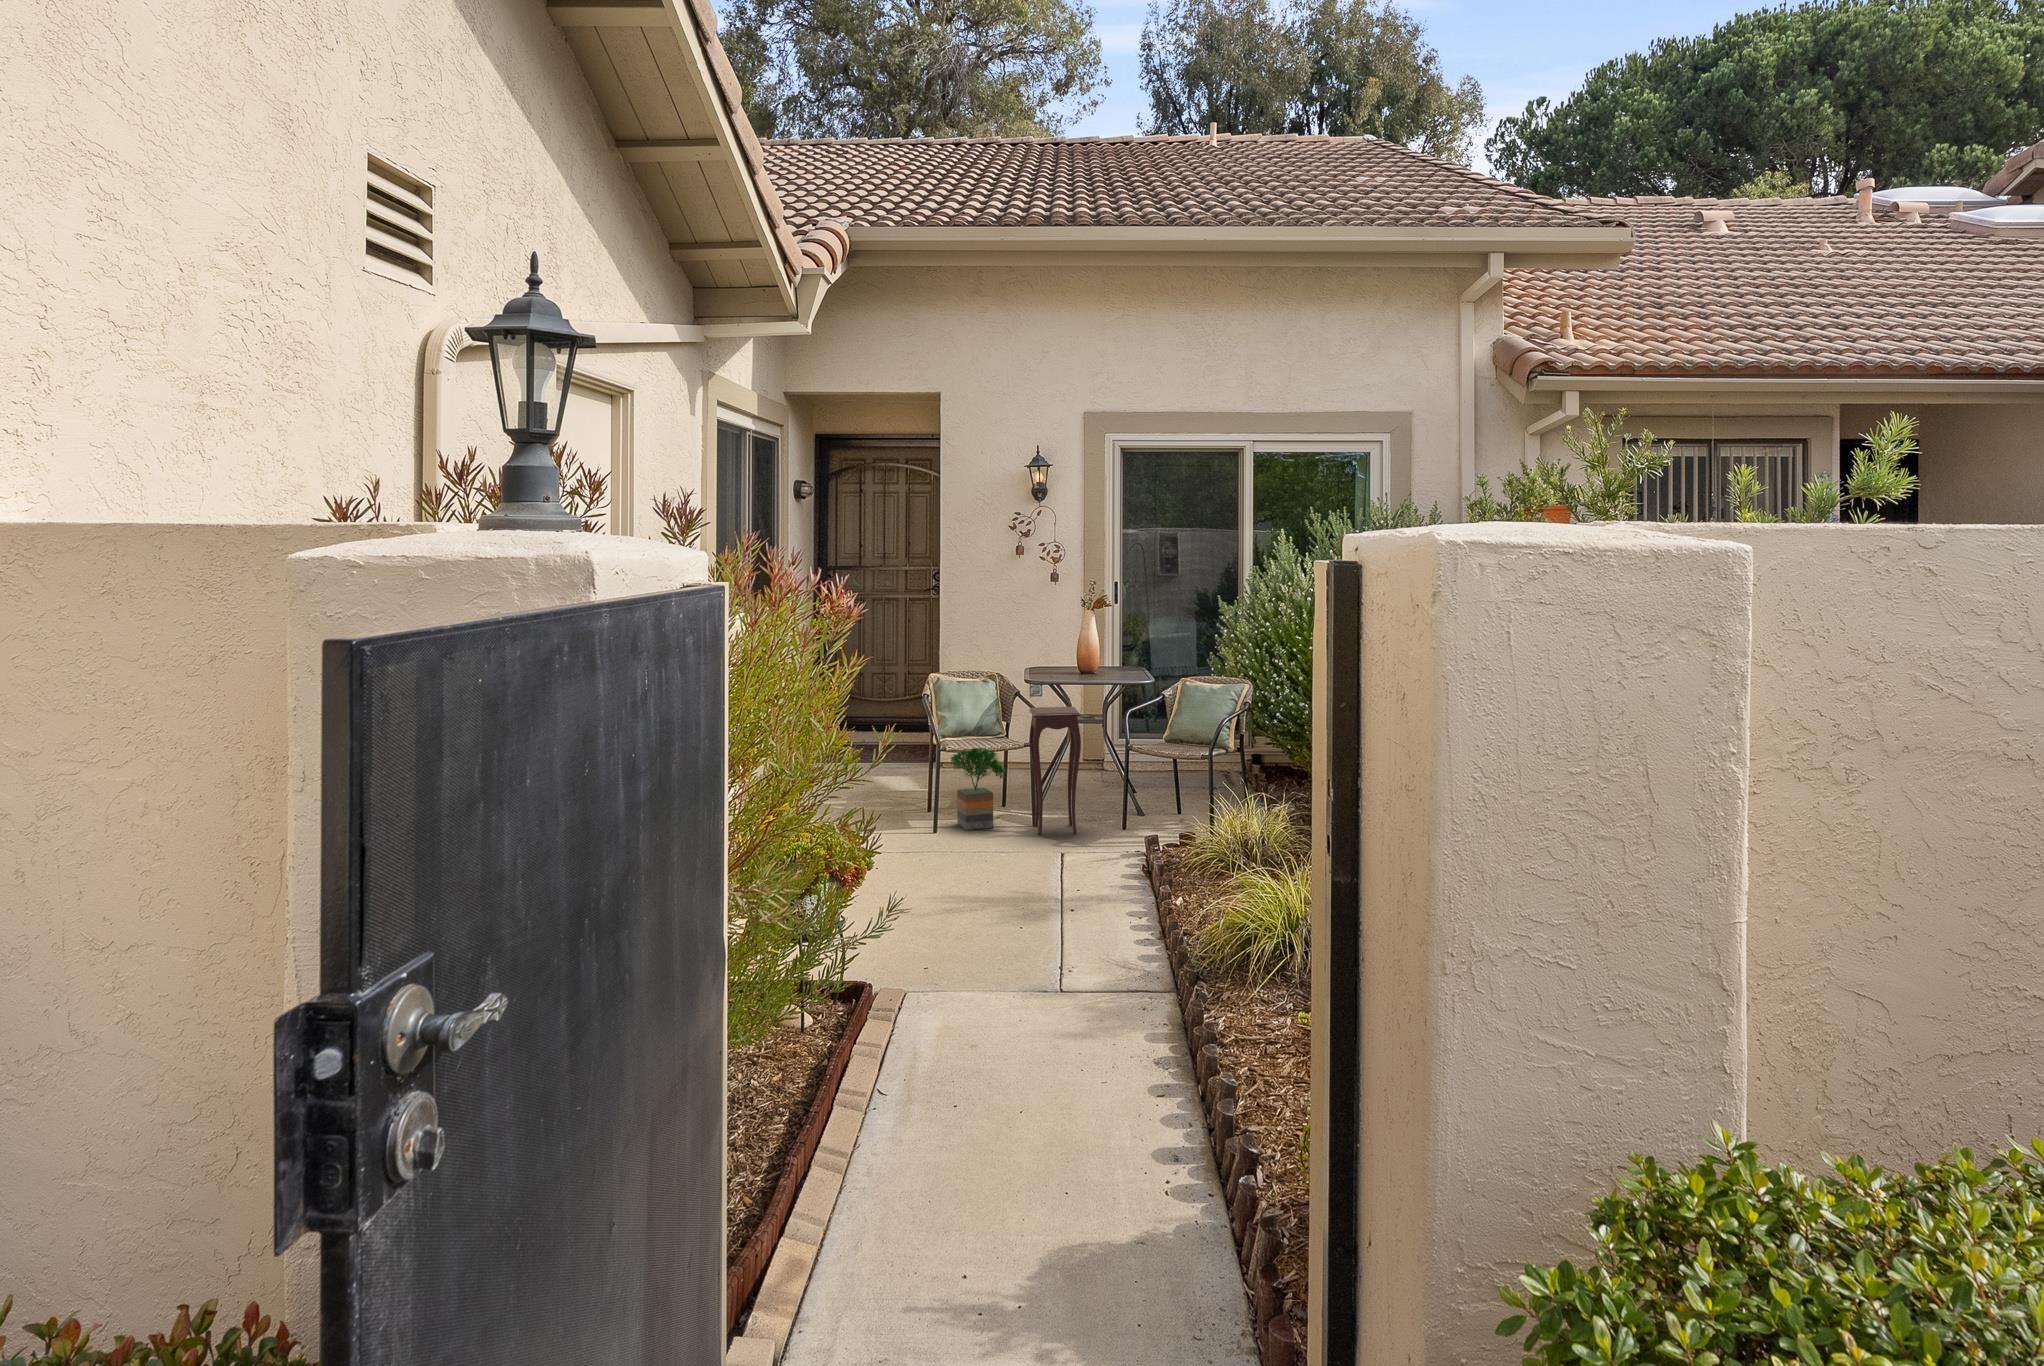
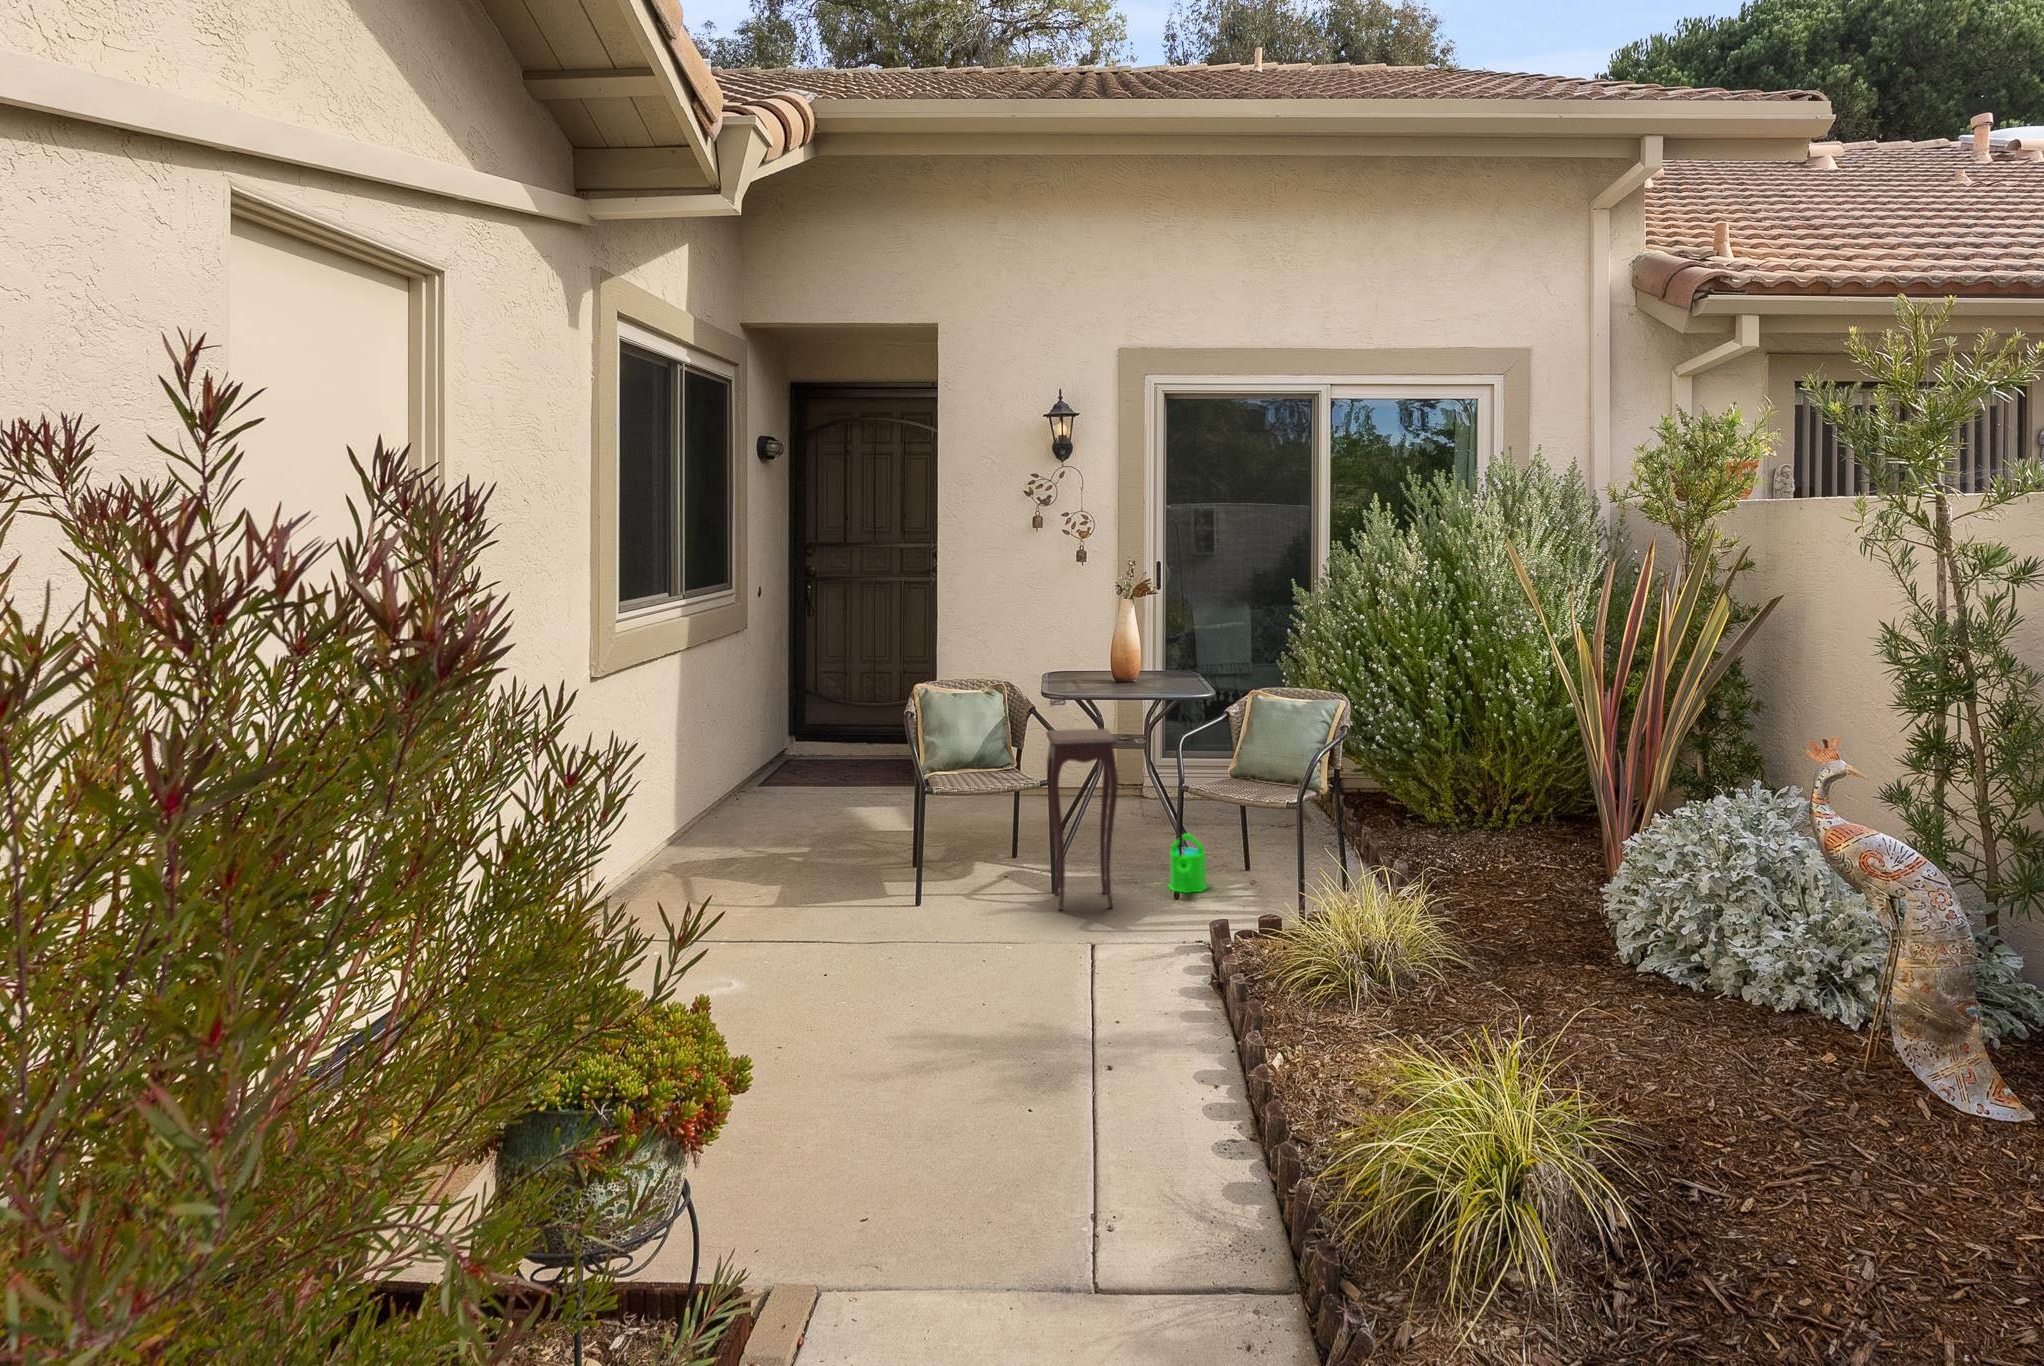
potted tree: present [951,748,1005,830] -> none [934,784,1014,903]
watering can: none [1116,784,1147,826] -> present [1168,834,1208,893]

